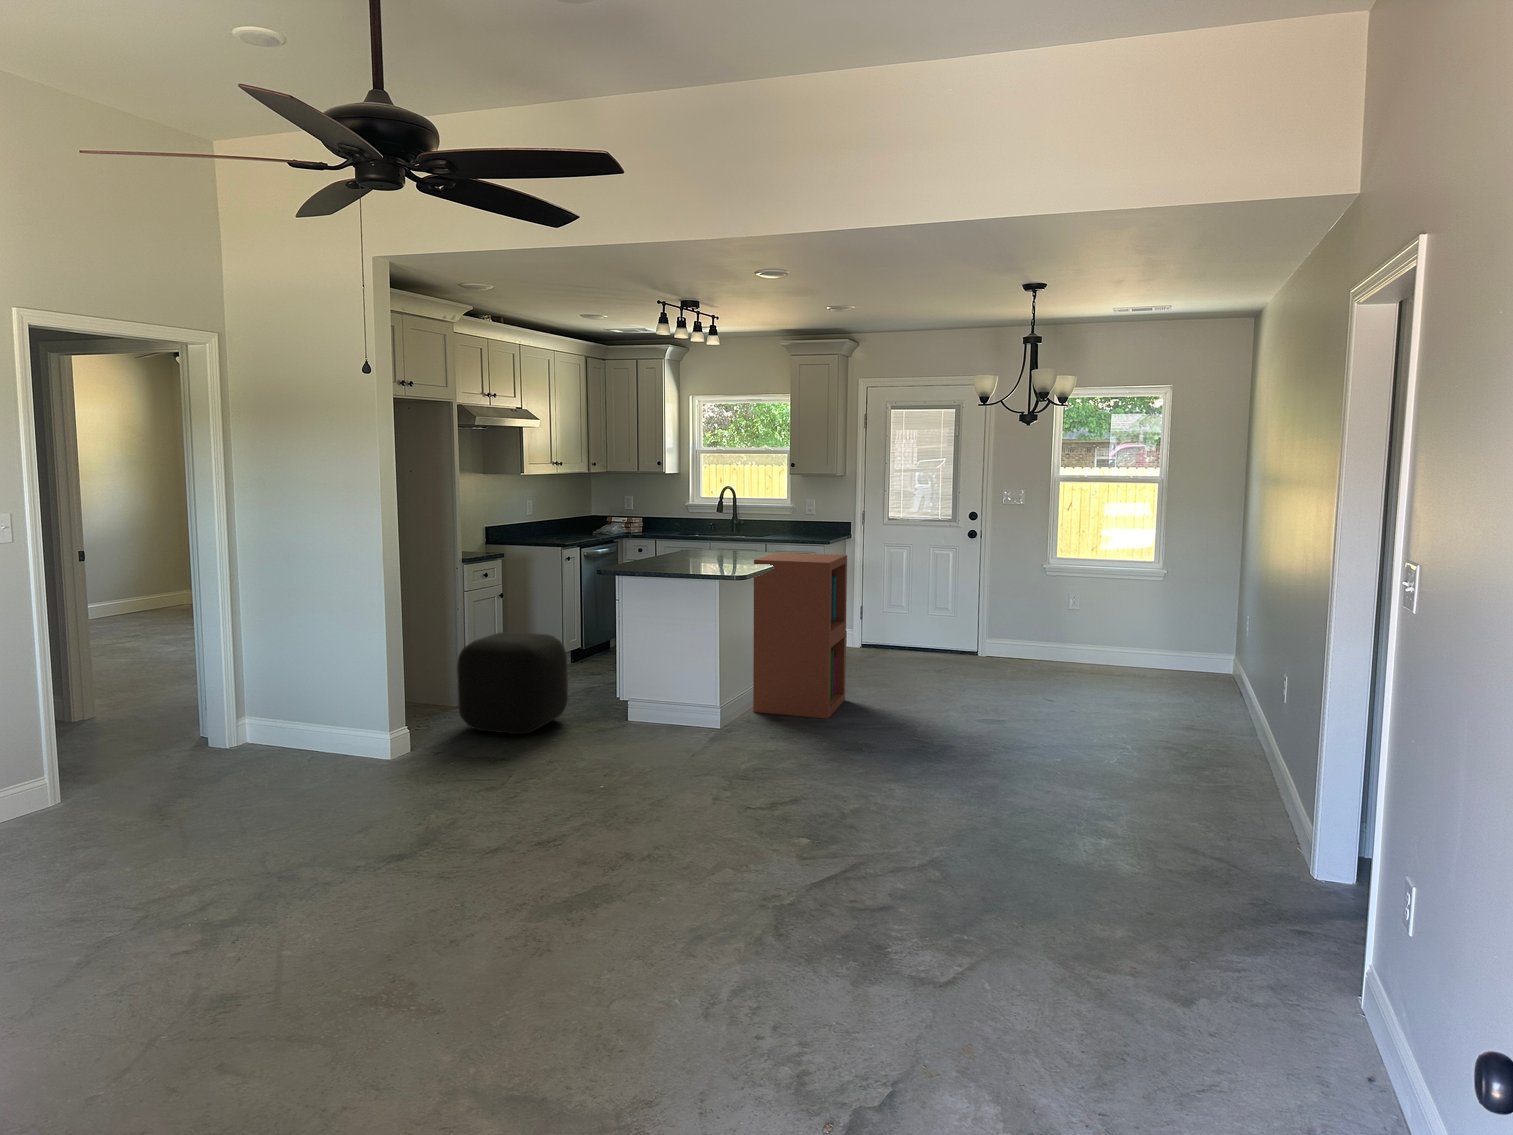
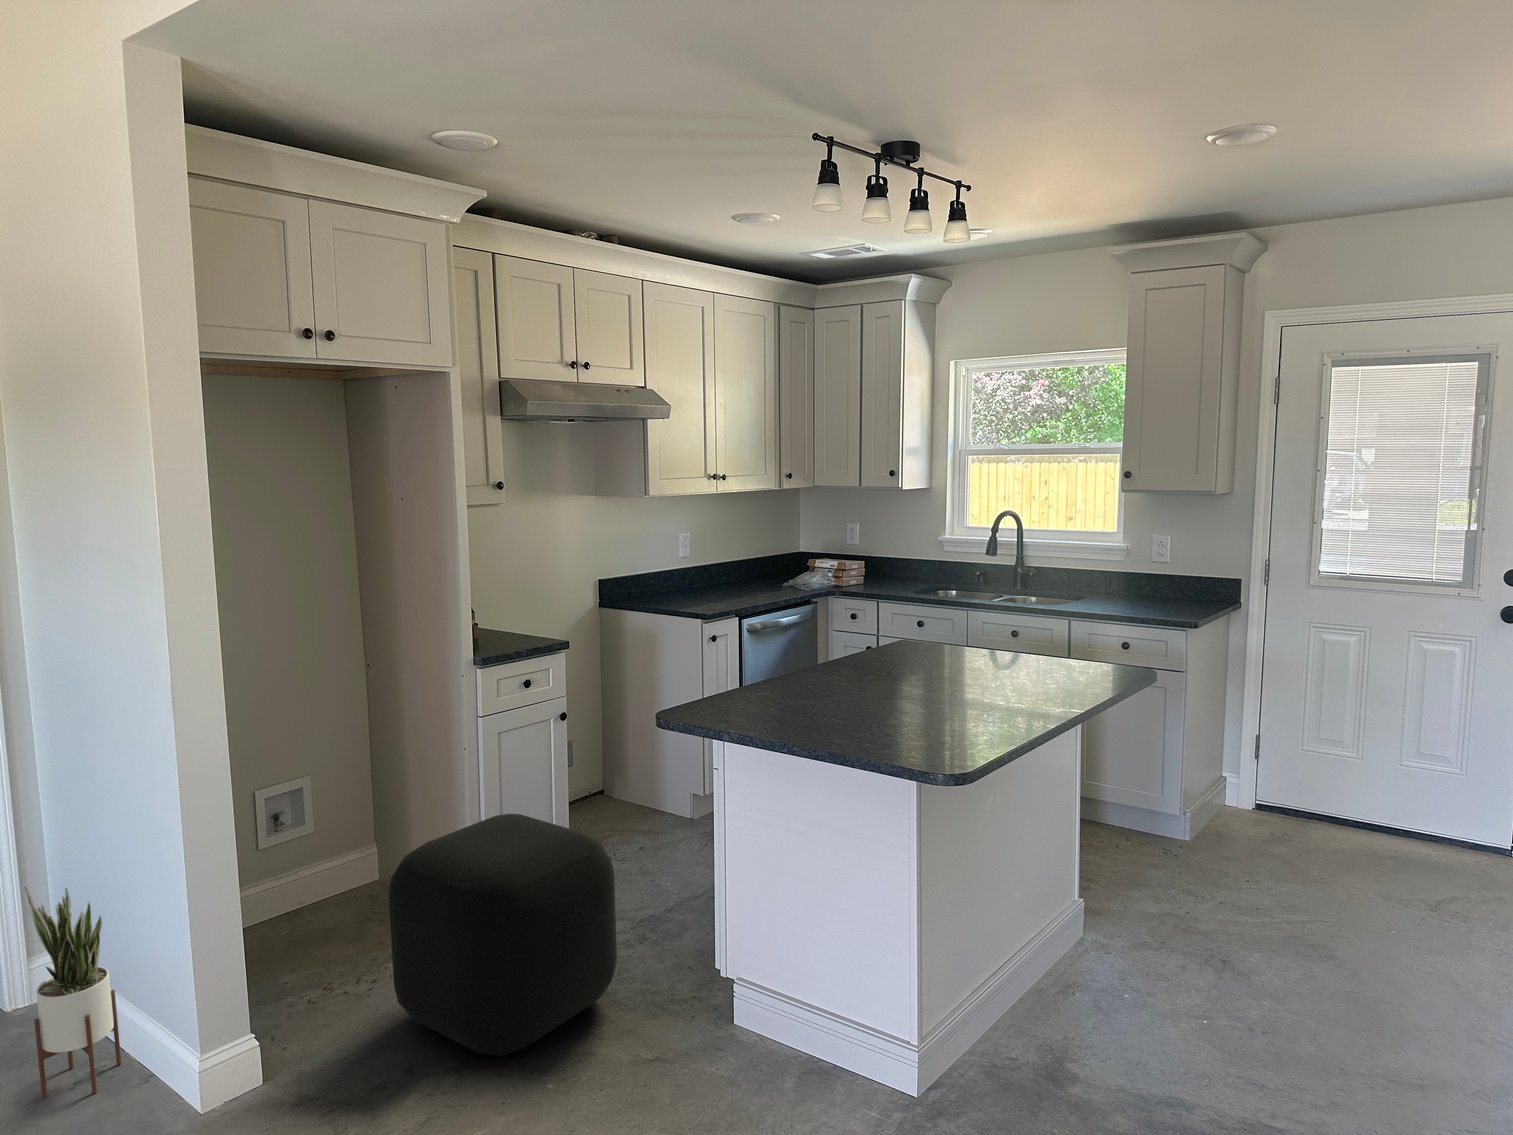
bookshelf: present [753,552,847,719] -> none [1010,668,1247,1099]
potted plant: none [282,659,330,763] -> present [23,884,121,1098]

